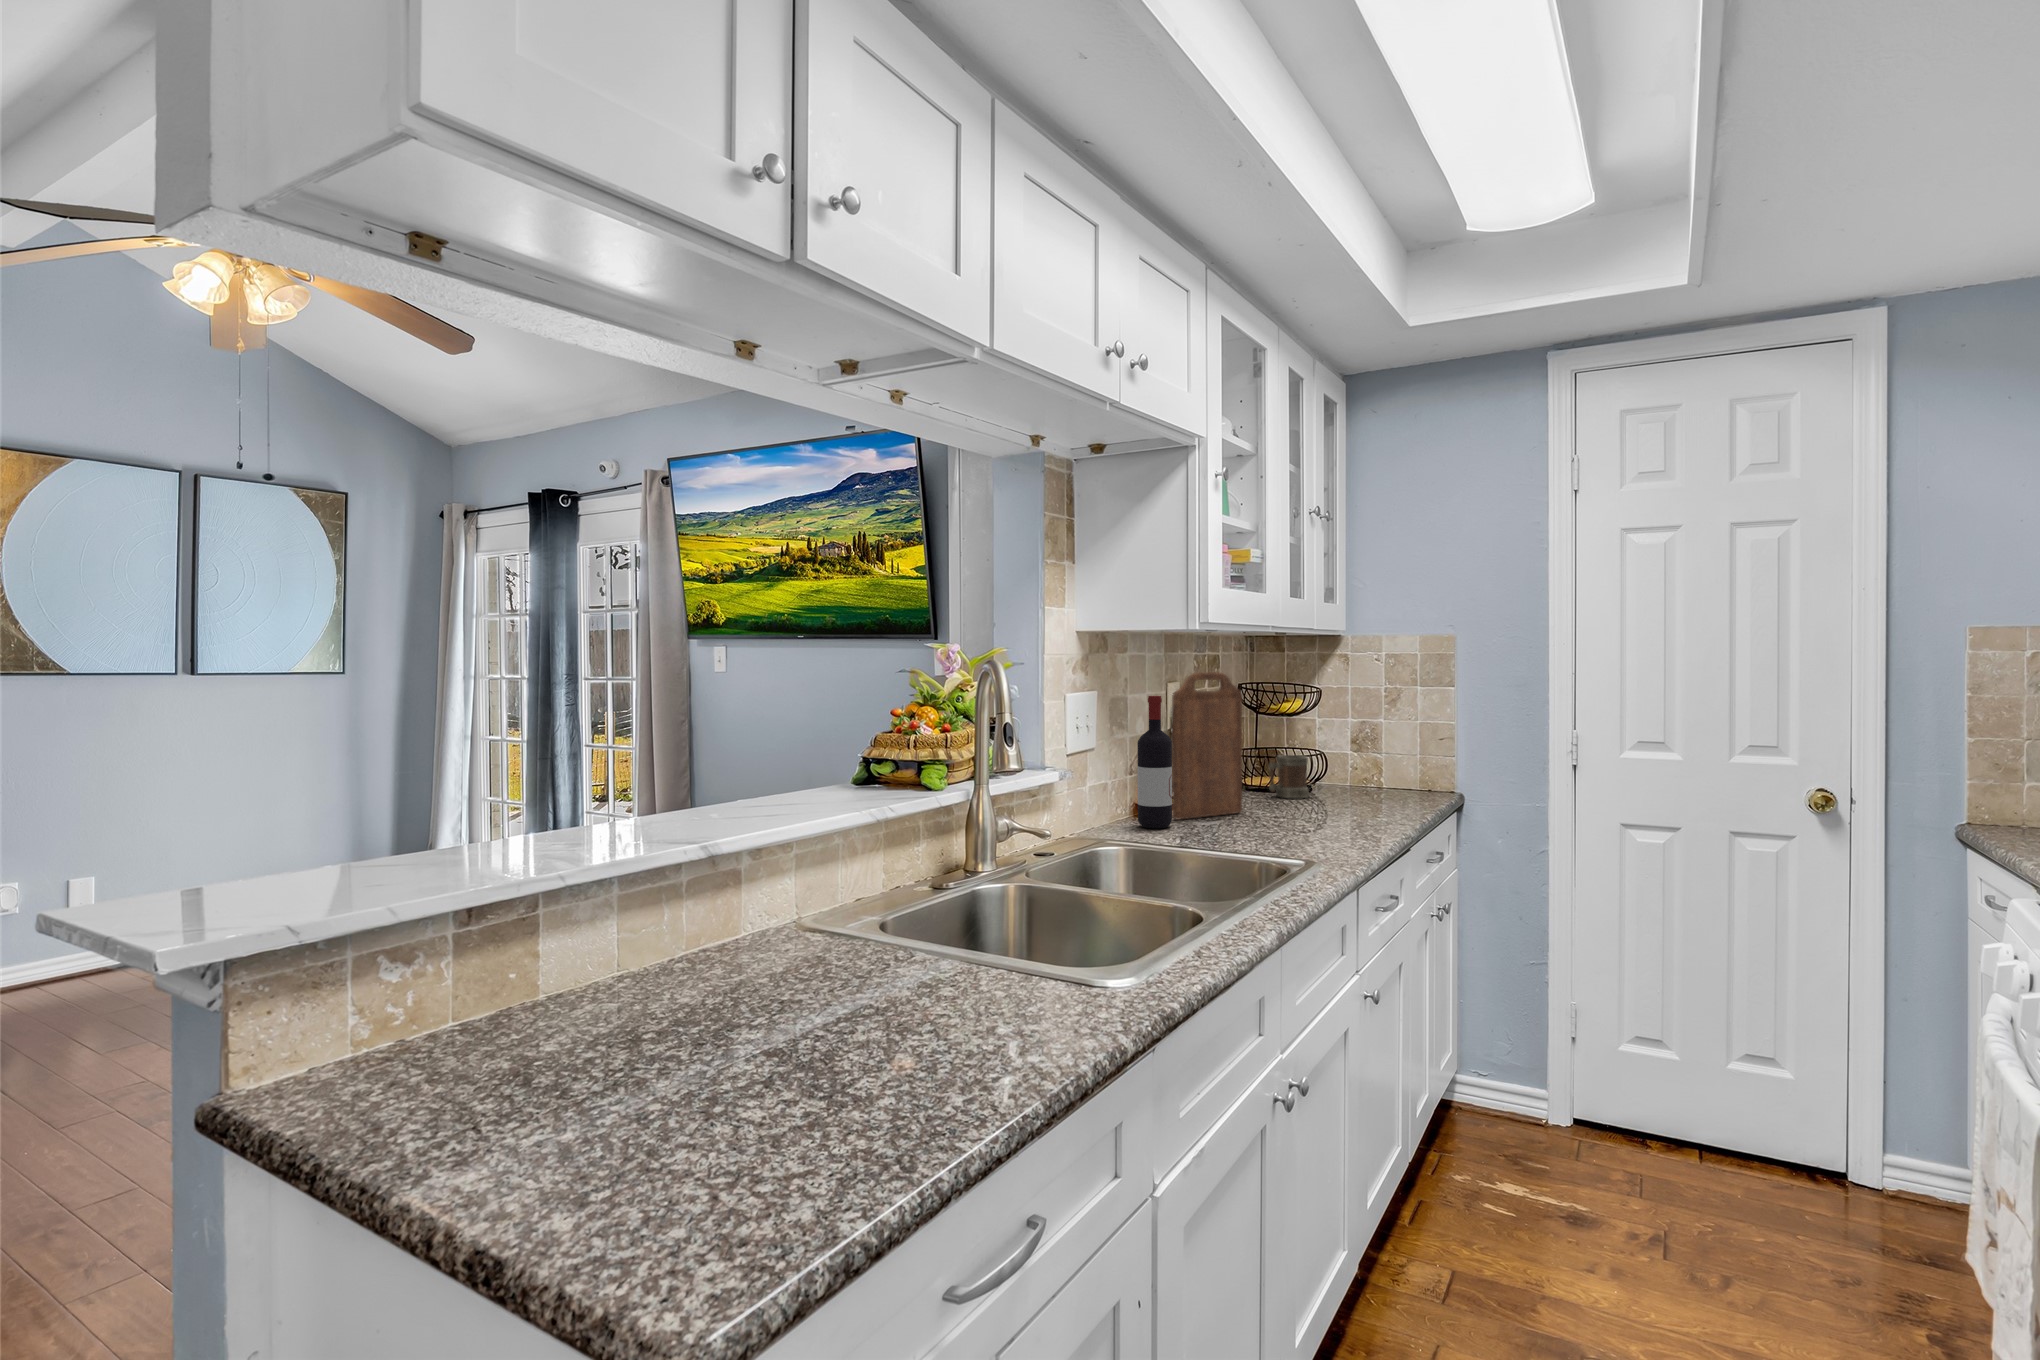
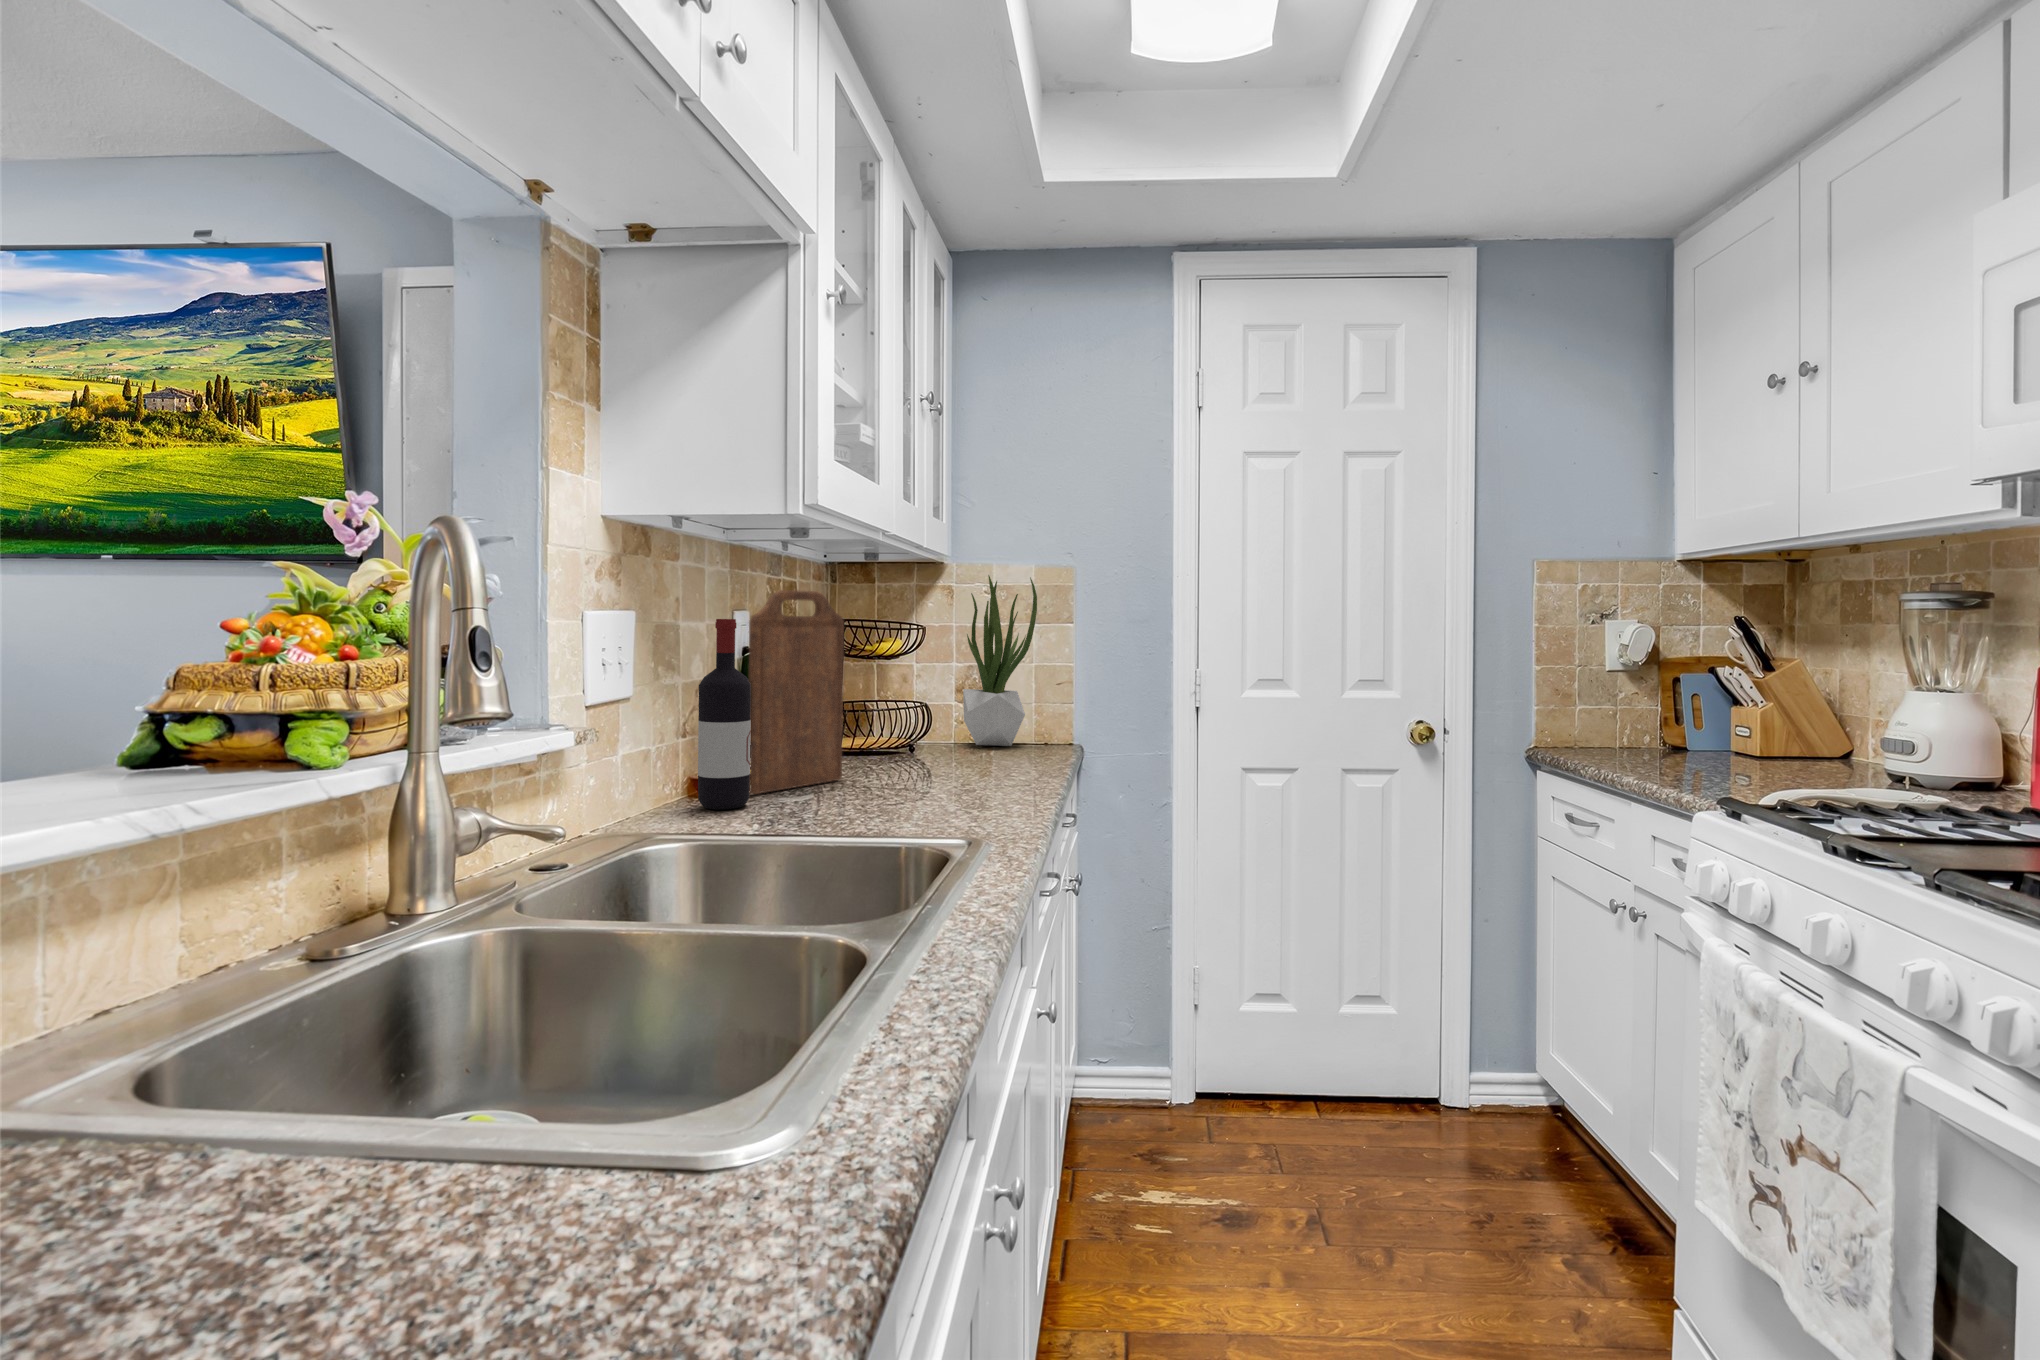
potted plant: none [1350,650,1413,793] -> present [963,575,1037,746]
mug: present [1269,755,1309,798] -> none [868,703,918,758]

